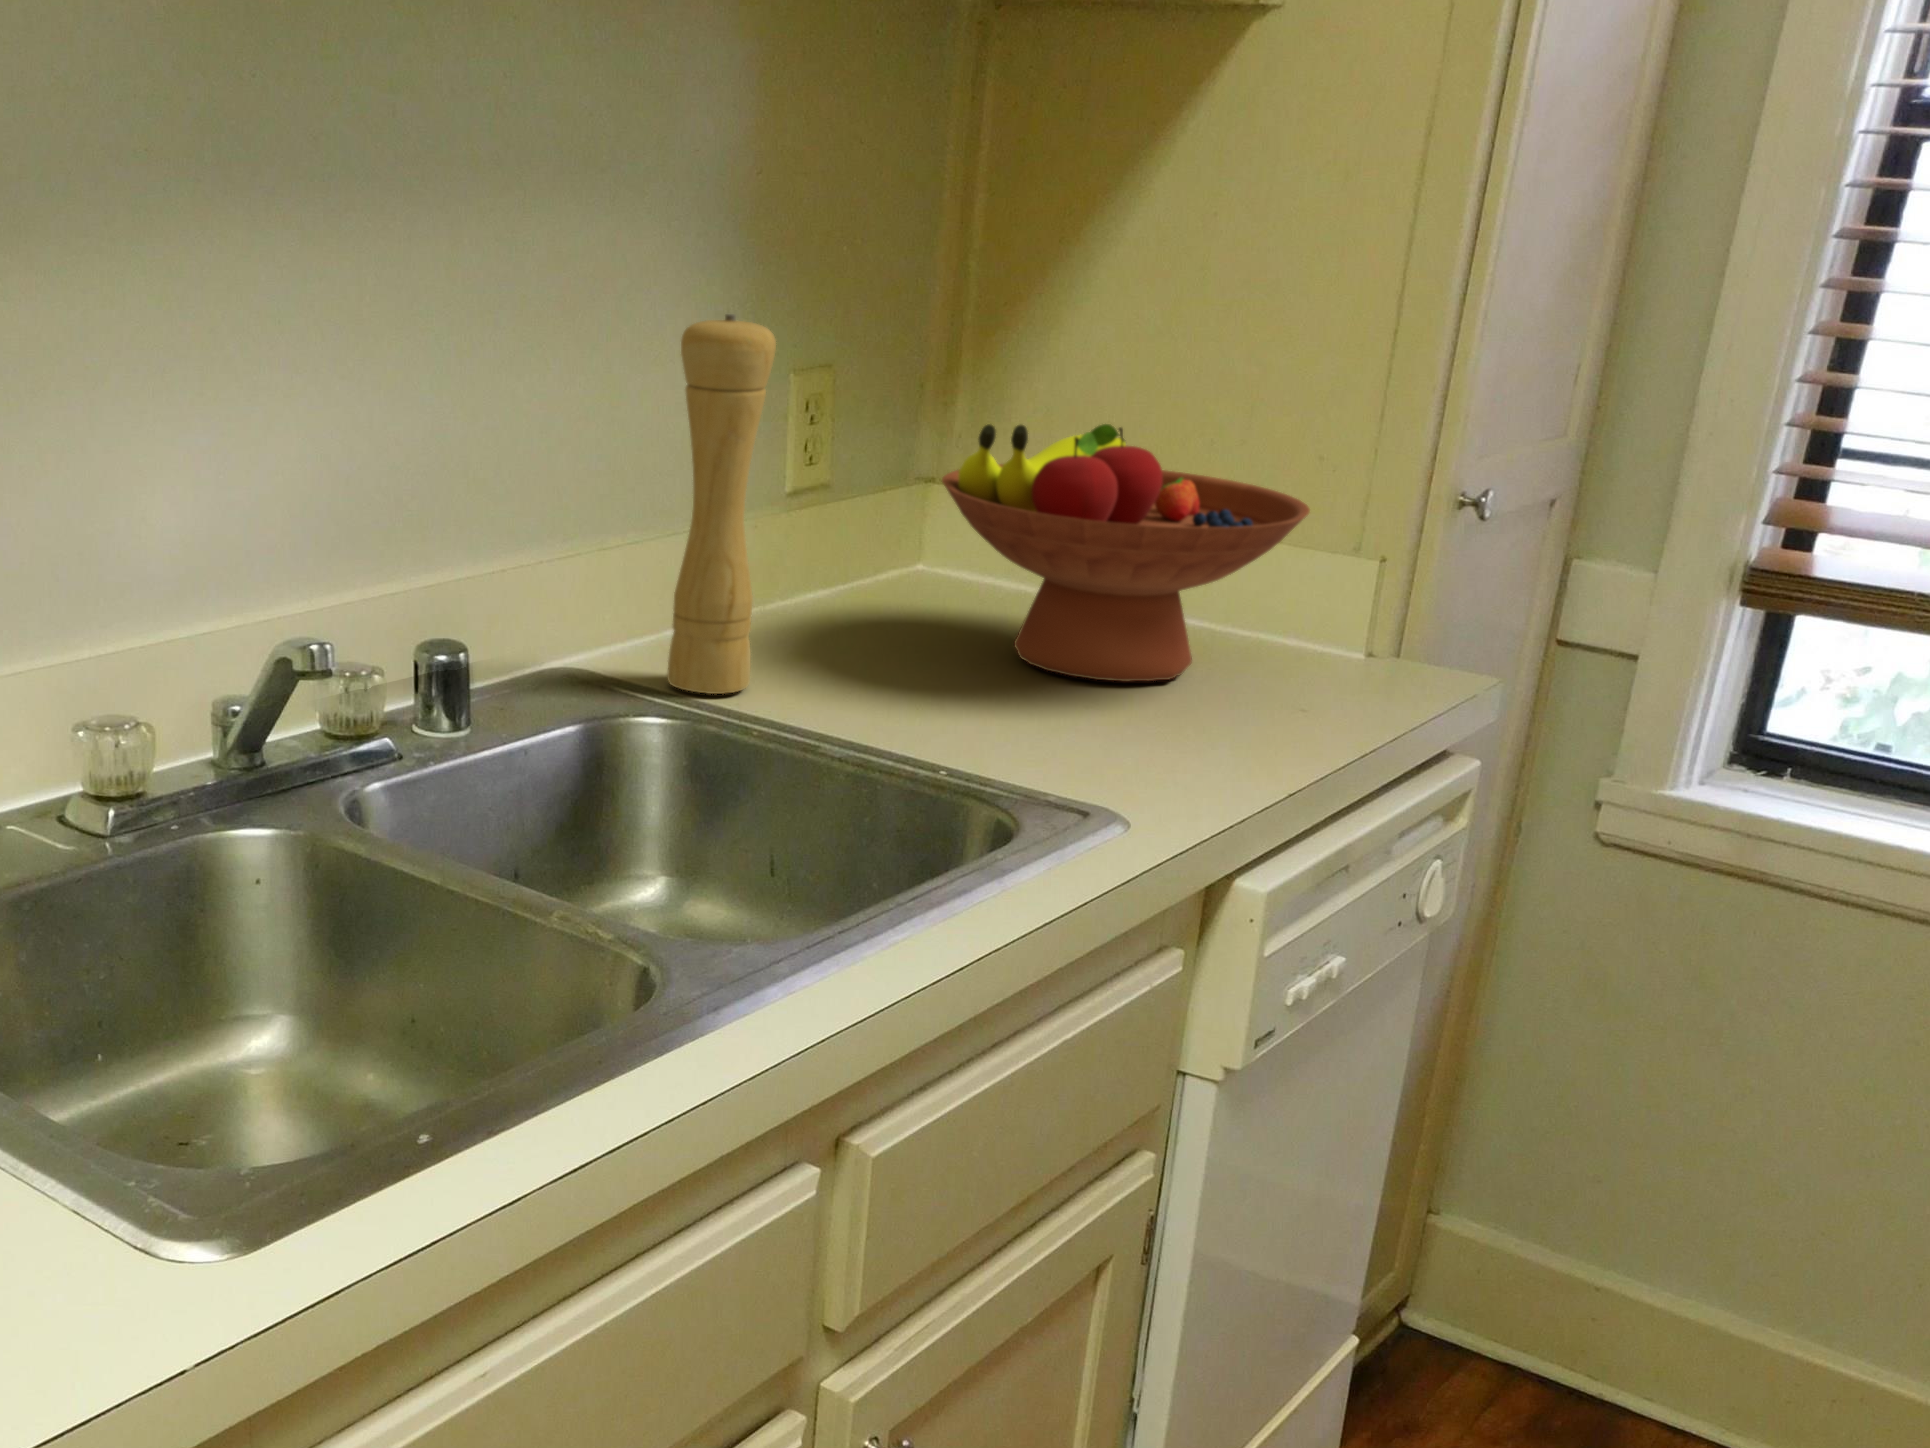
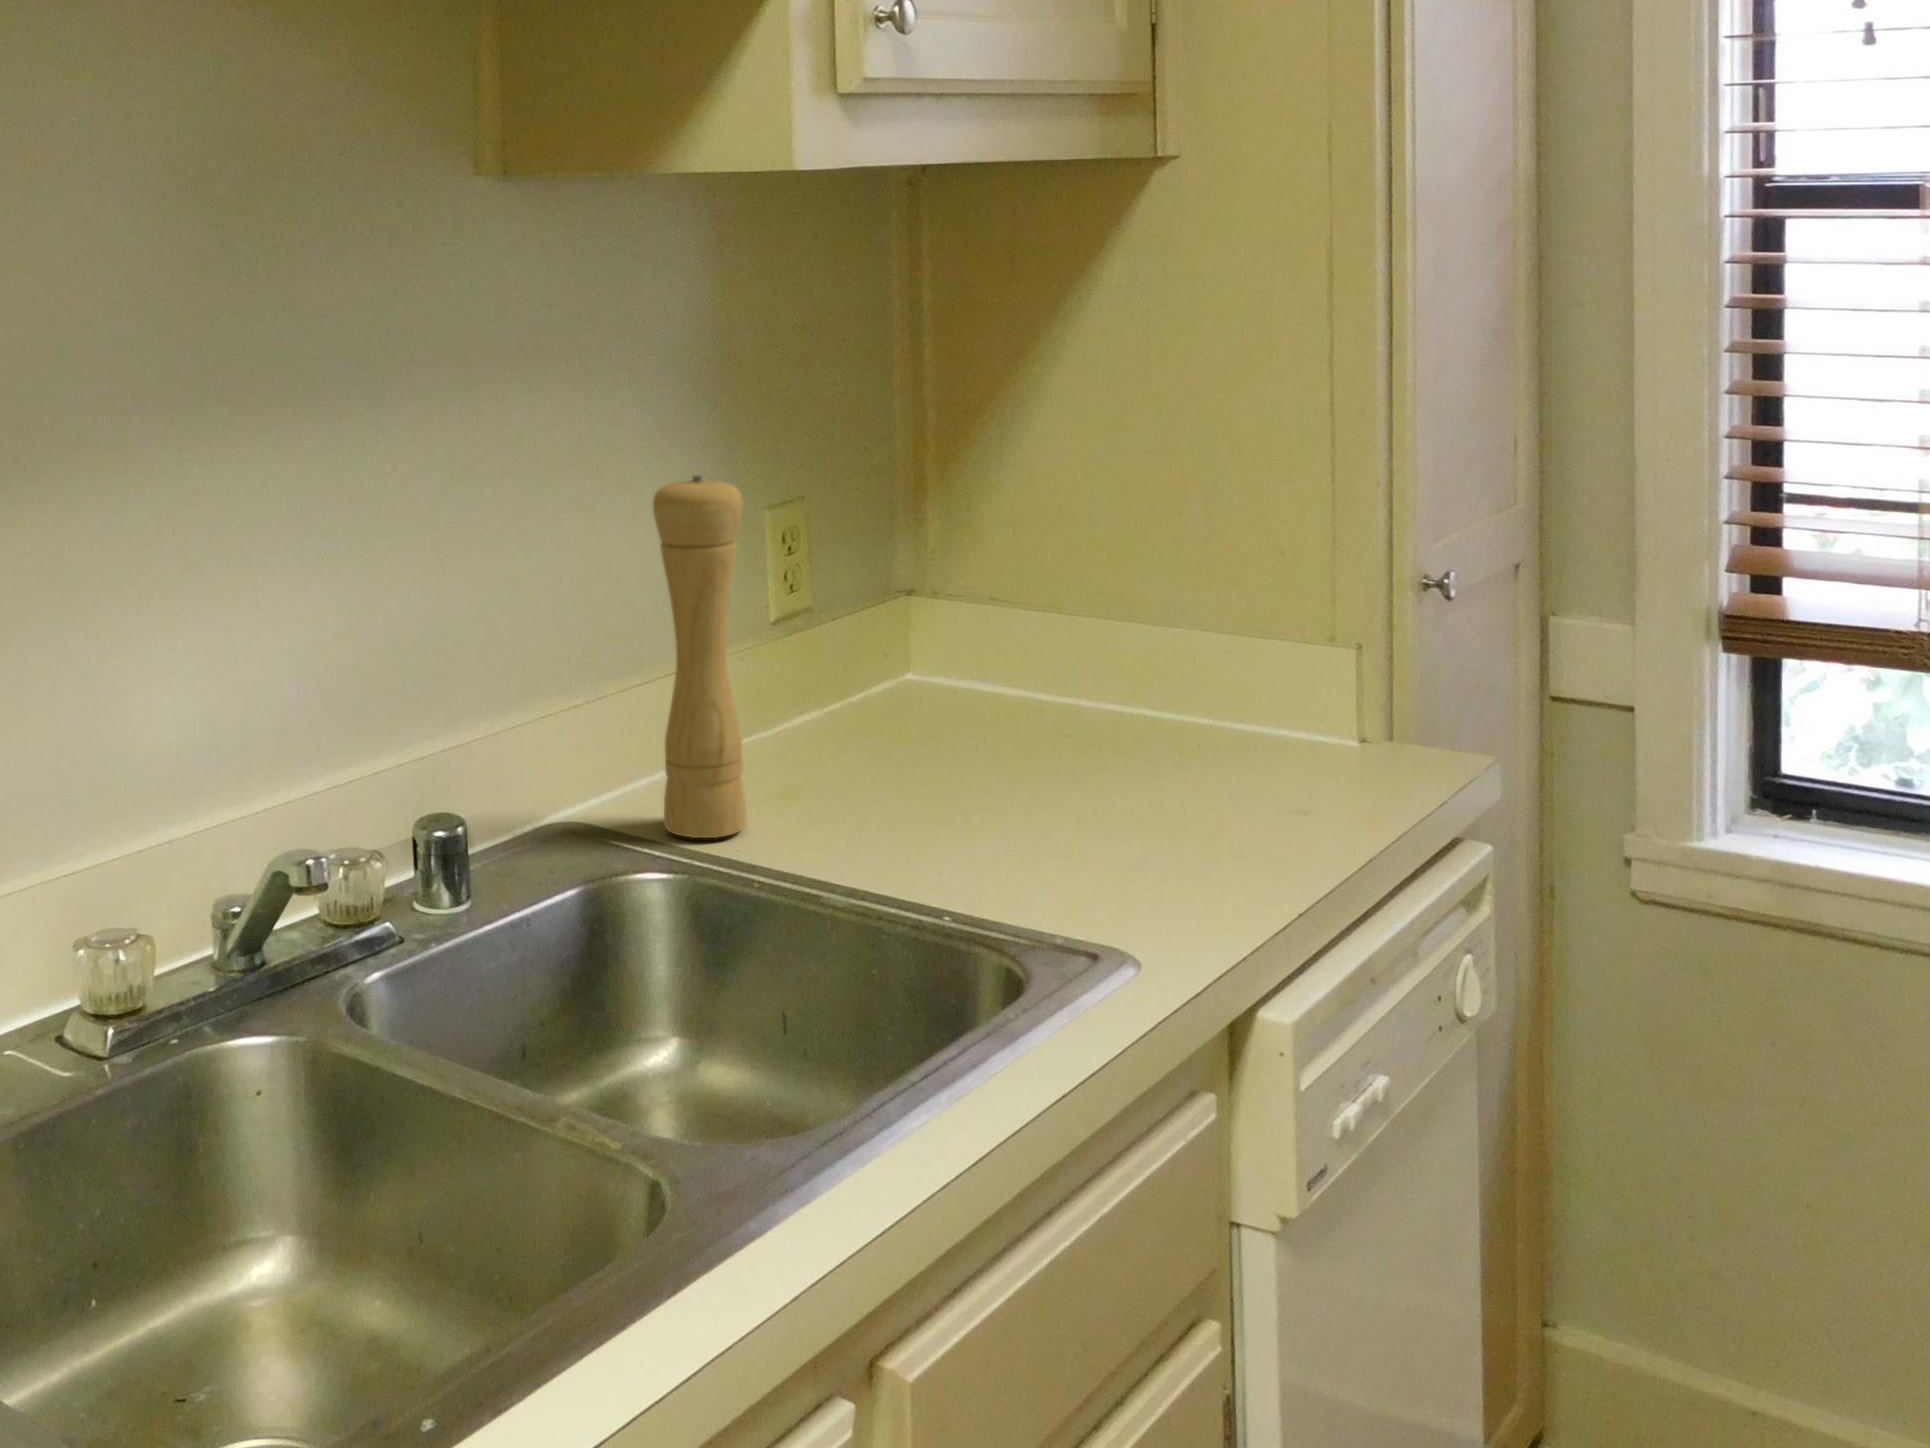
fruit bowl: present [942,424,1310,682] -> none [916,538,1276,790]

